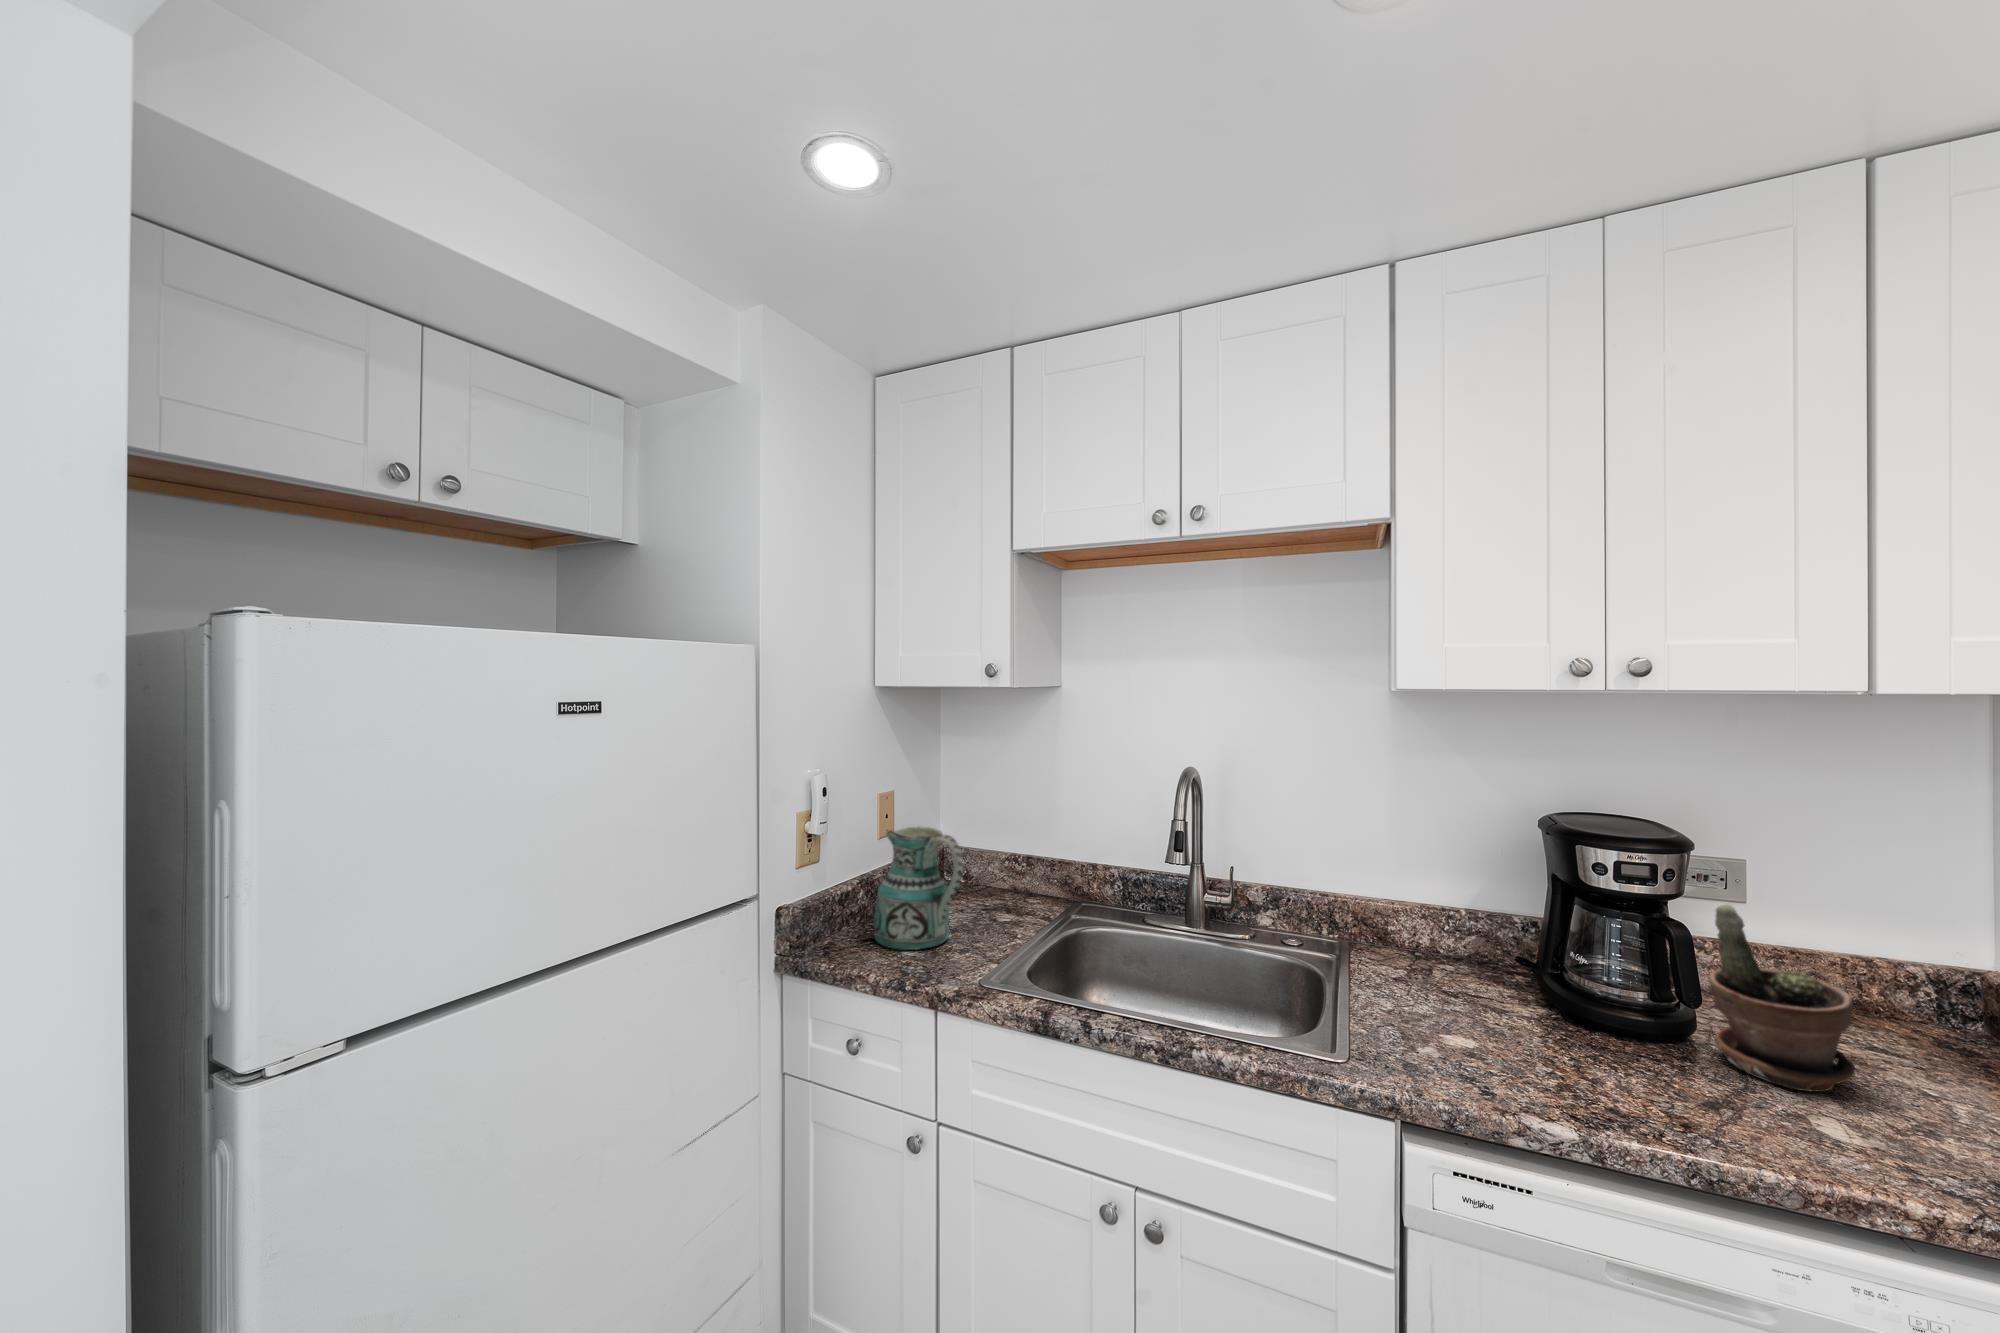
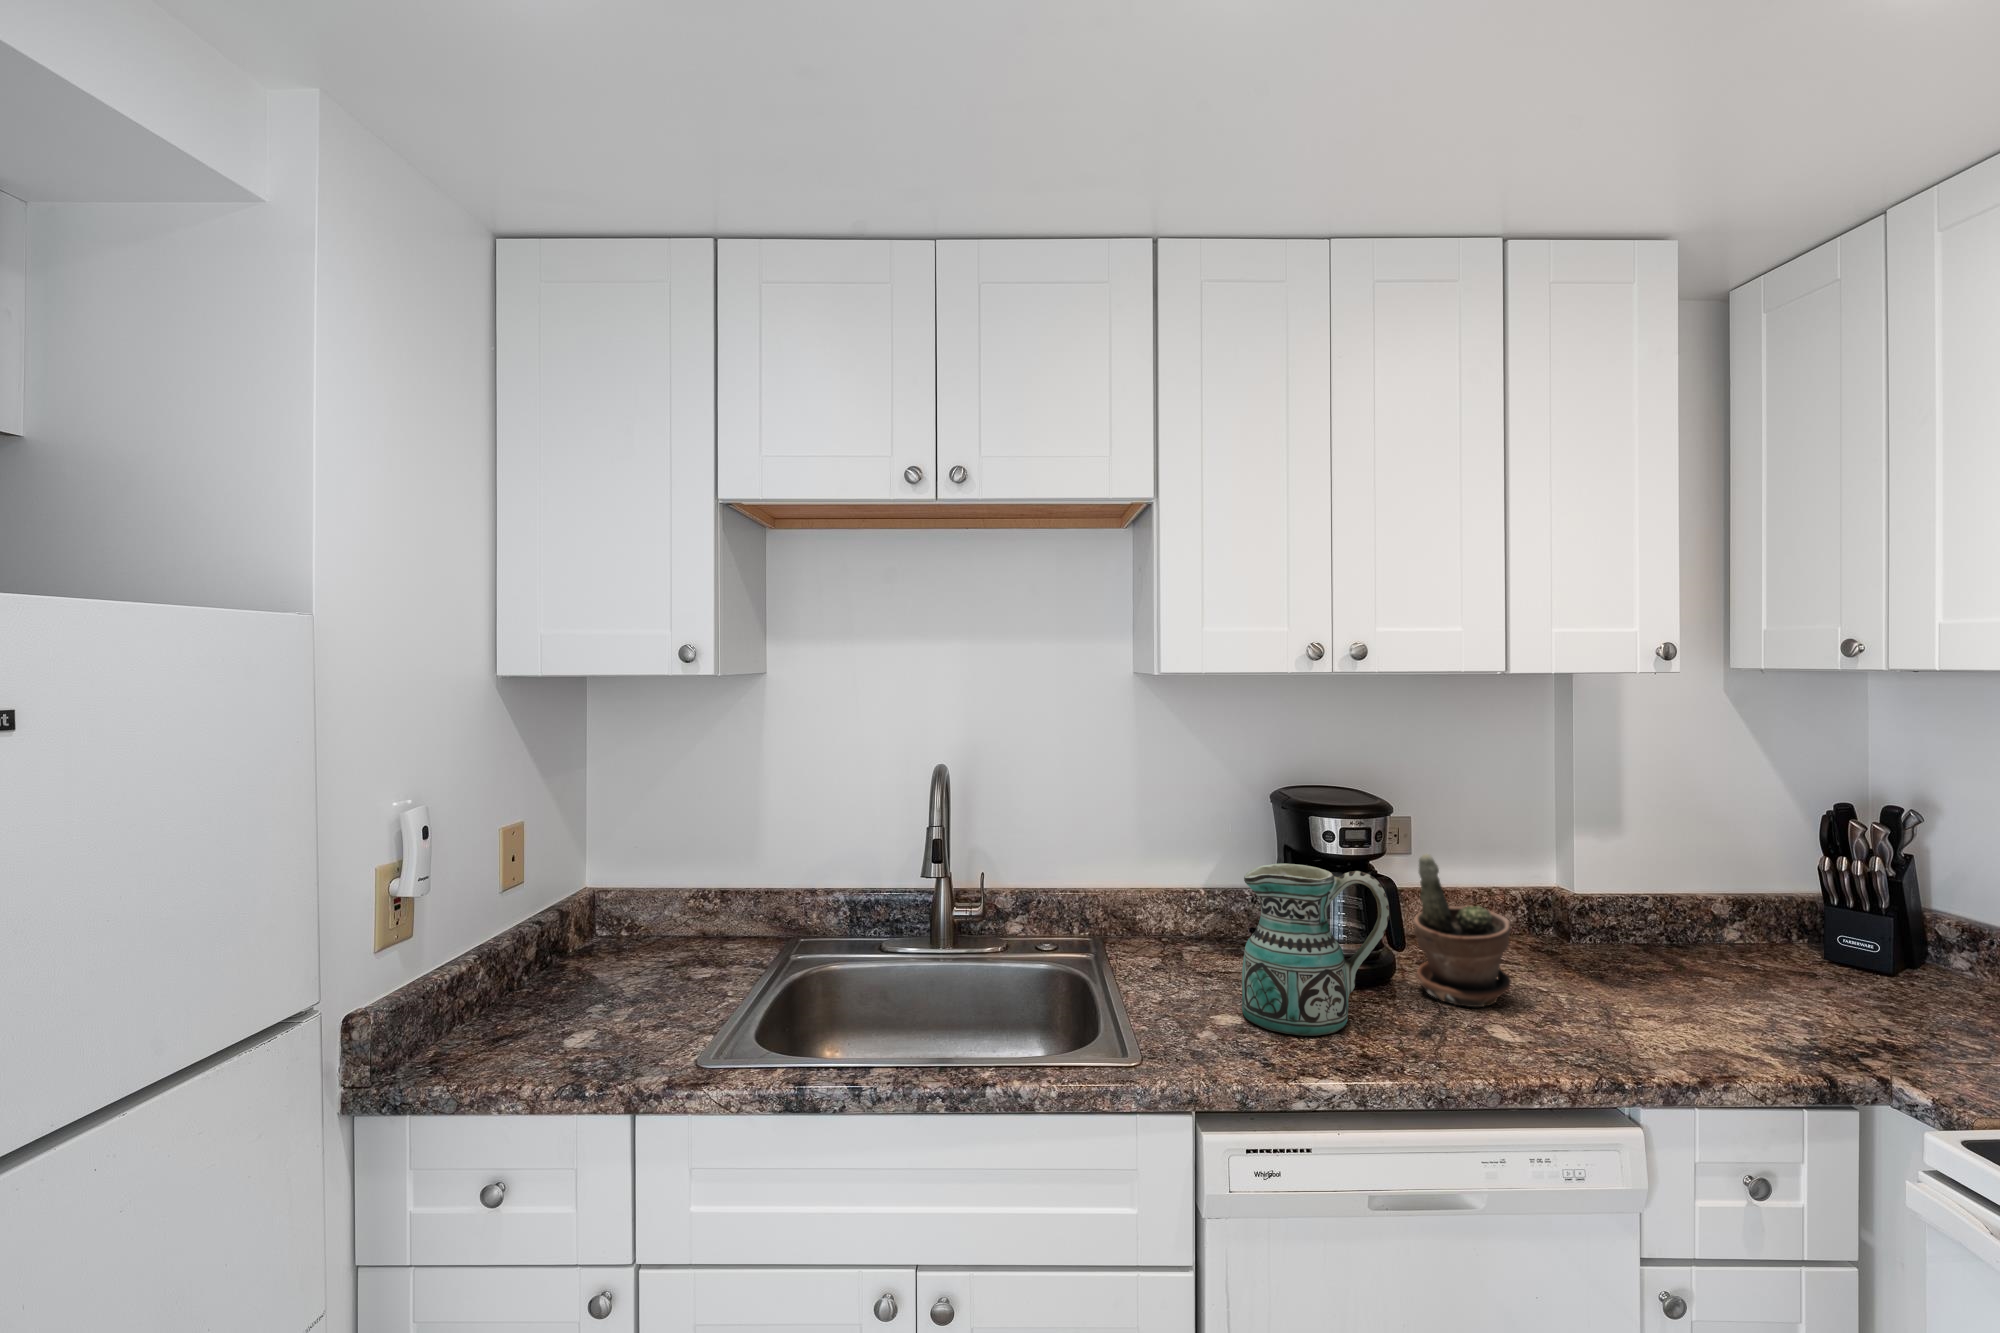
ceramic pitcher: present [874,826,963,950] -> present [1242,864,1389,1036]

